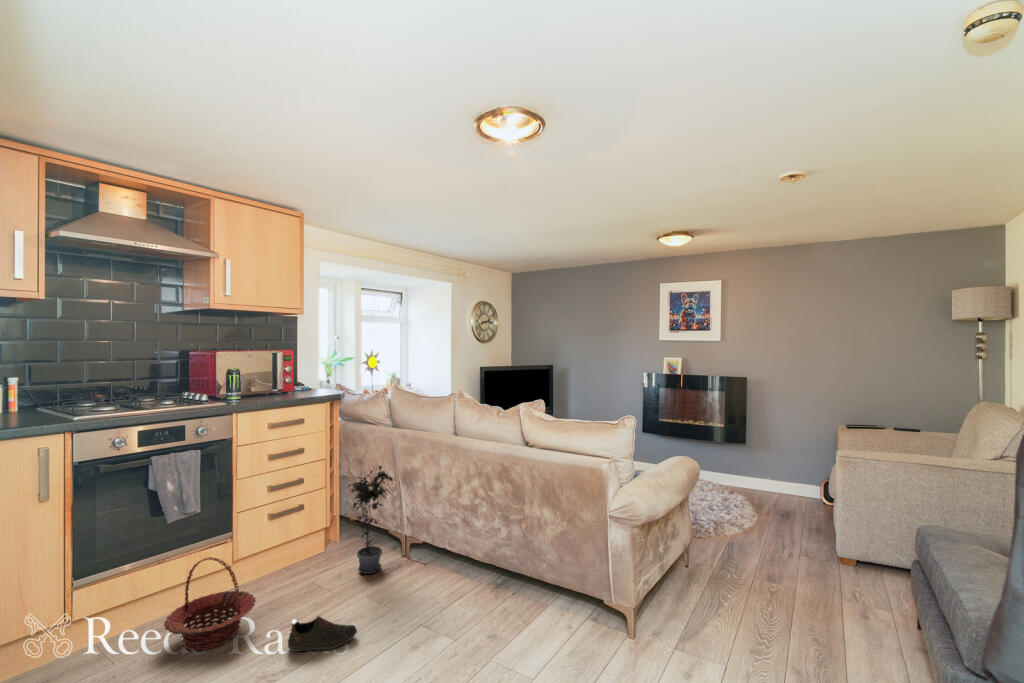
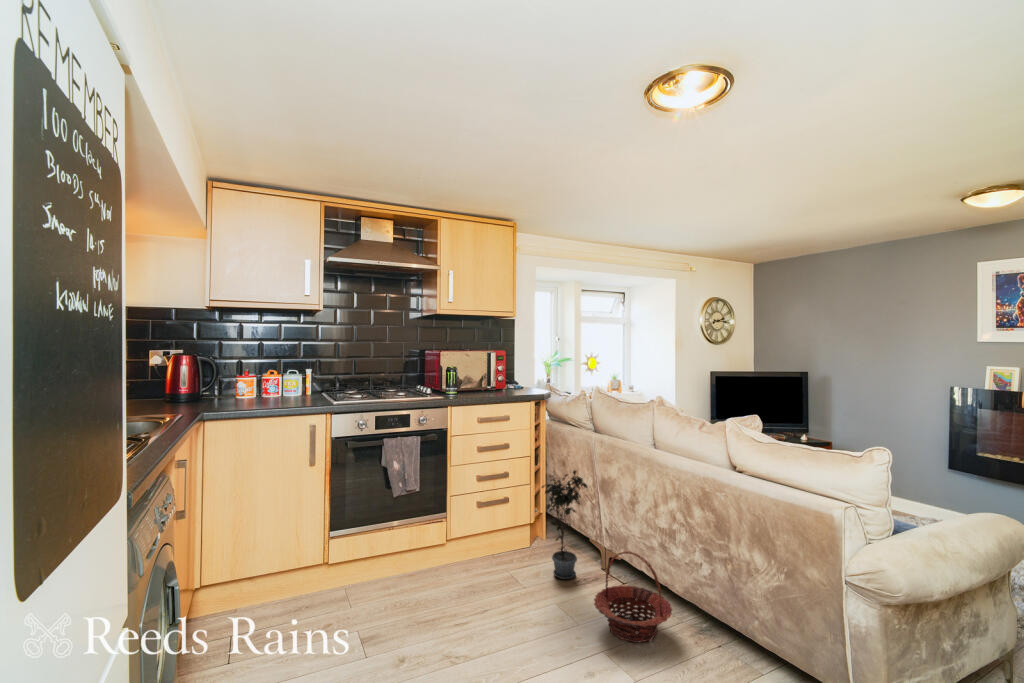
basket: present [164,557,256,651] -> present [594,551,672,643]
shoe: present [288,616,357,651] -> none [474,610,536,647]

